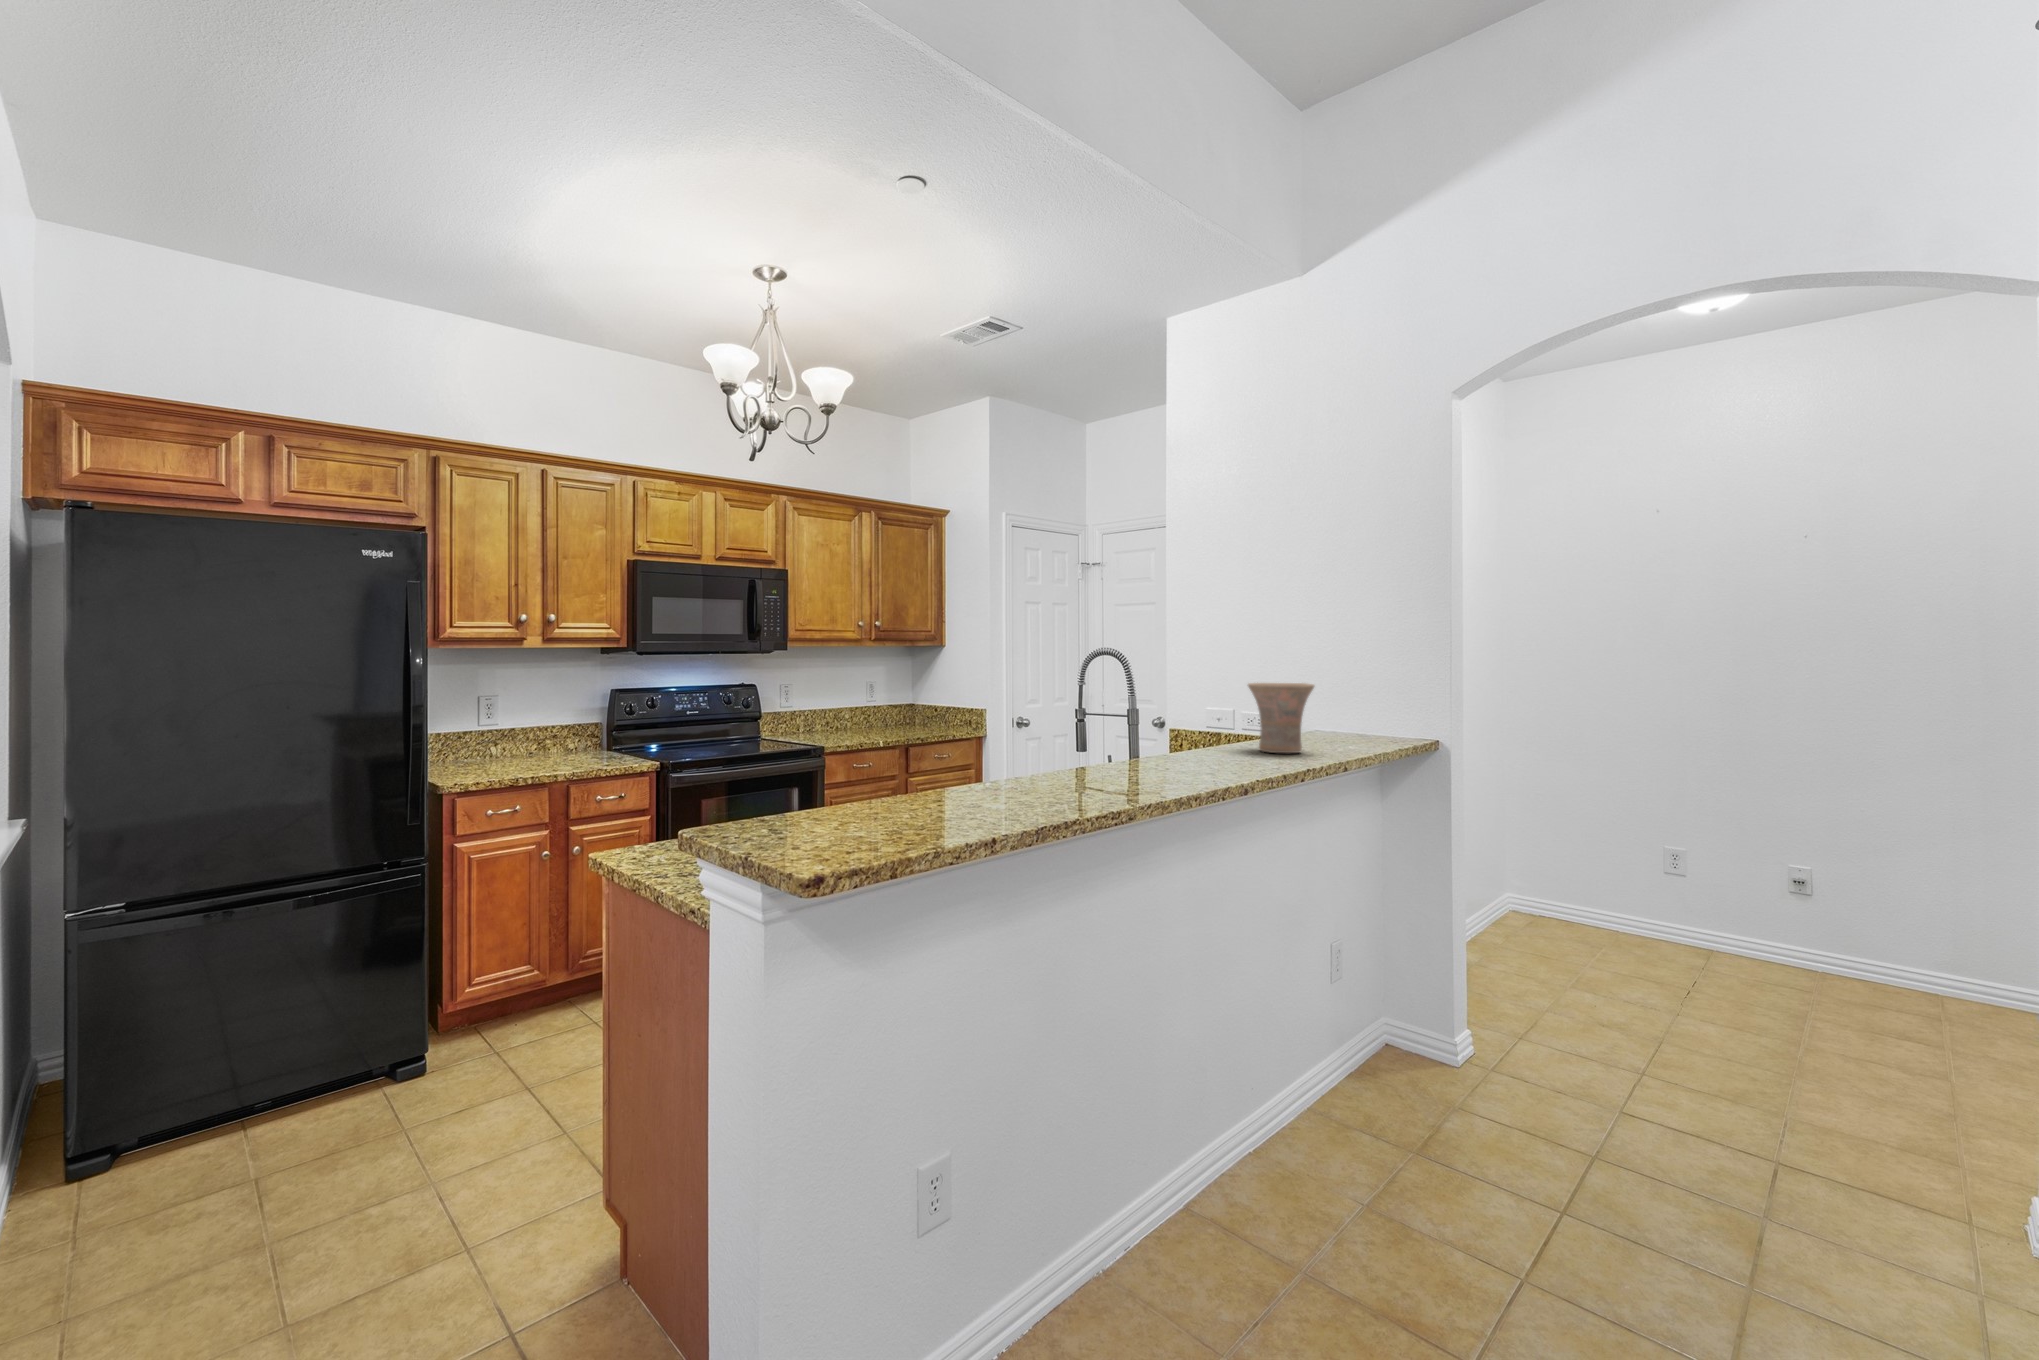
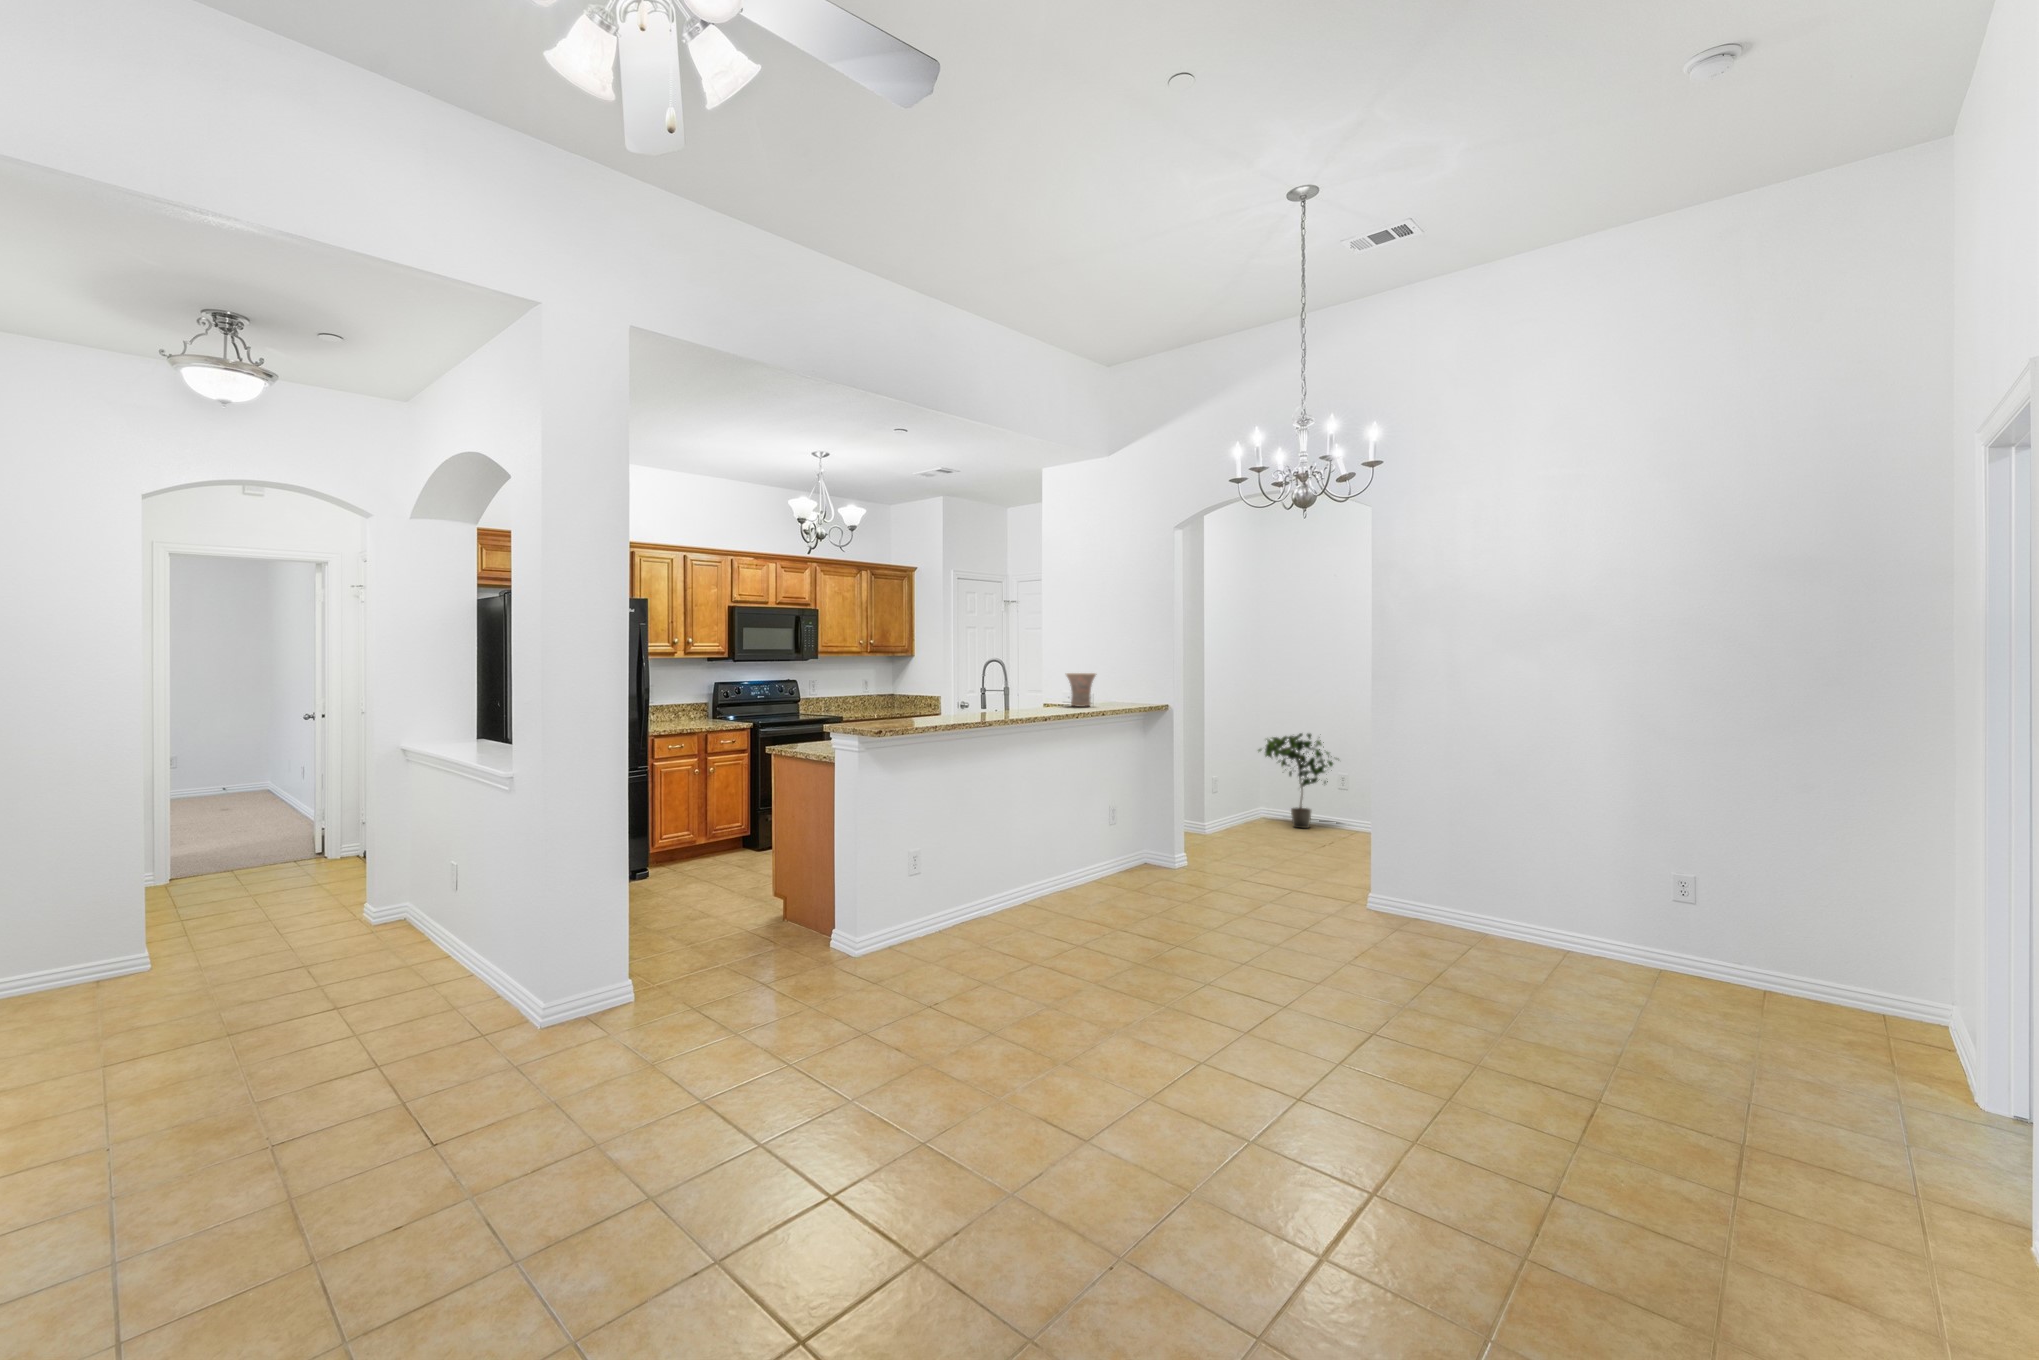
potted plant: none [1532,785,1700,954] -> present [1258,733,1333,828]

